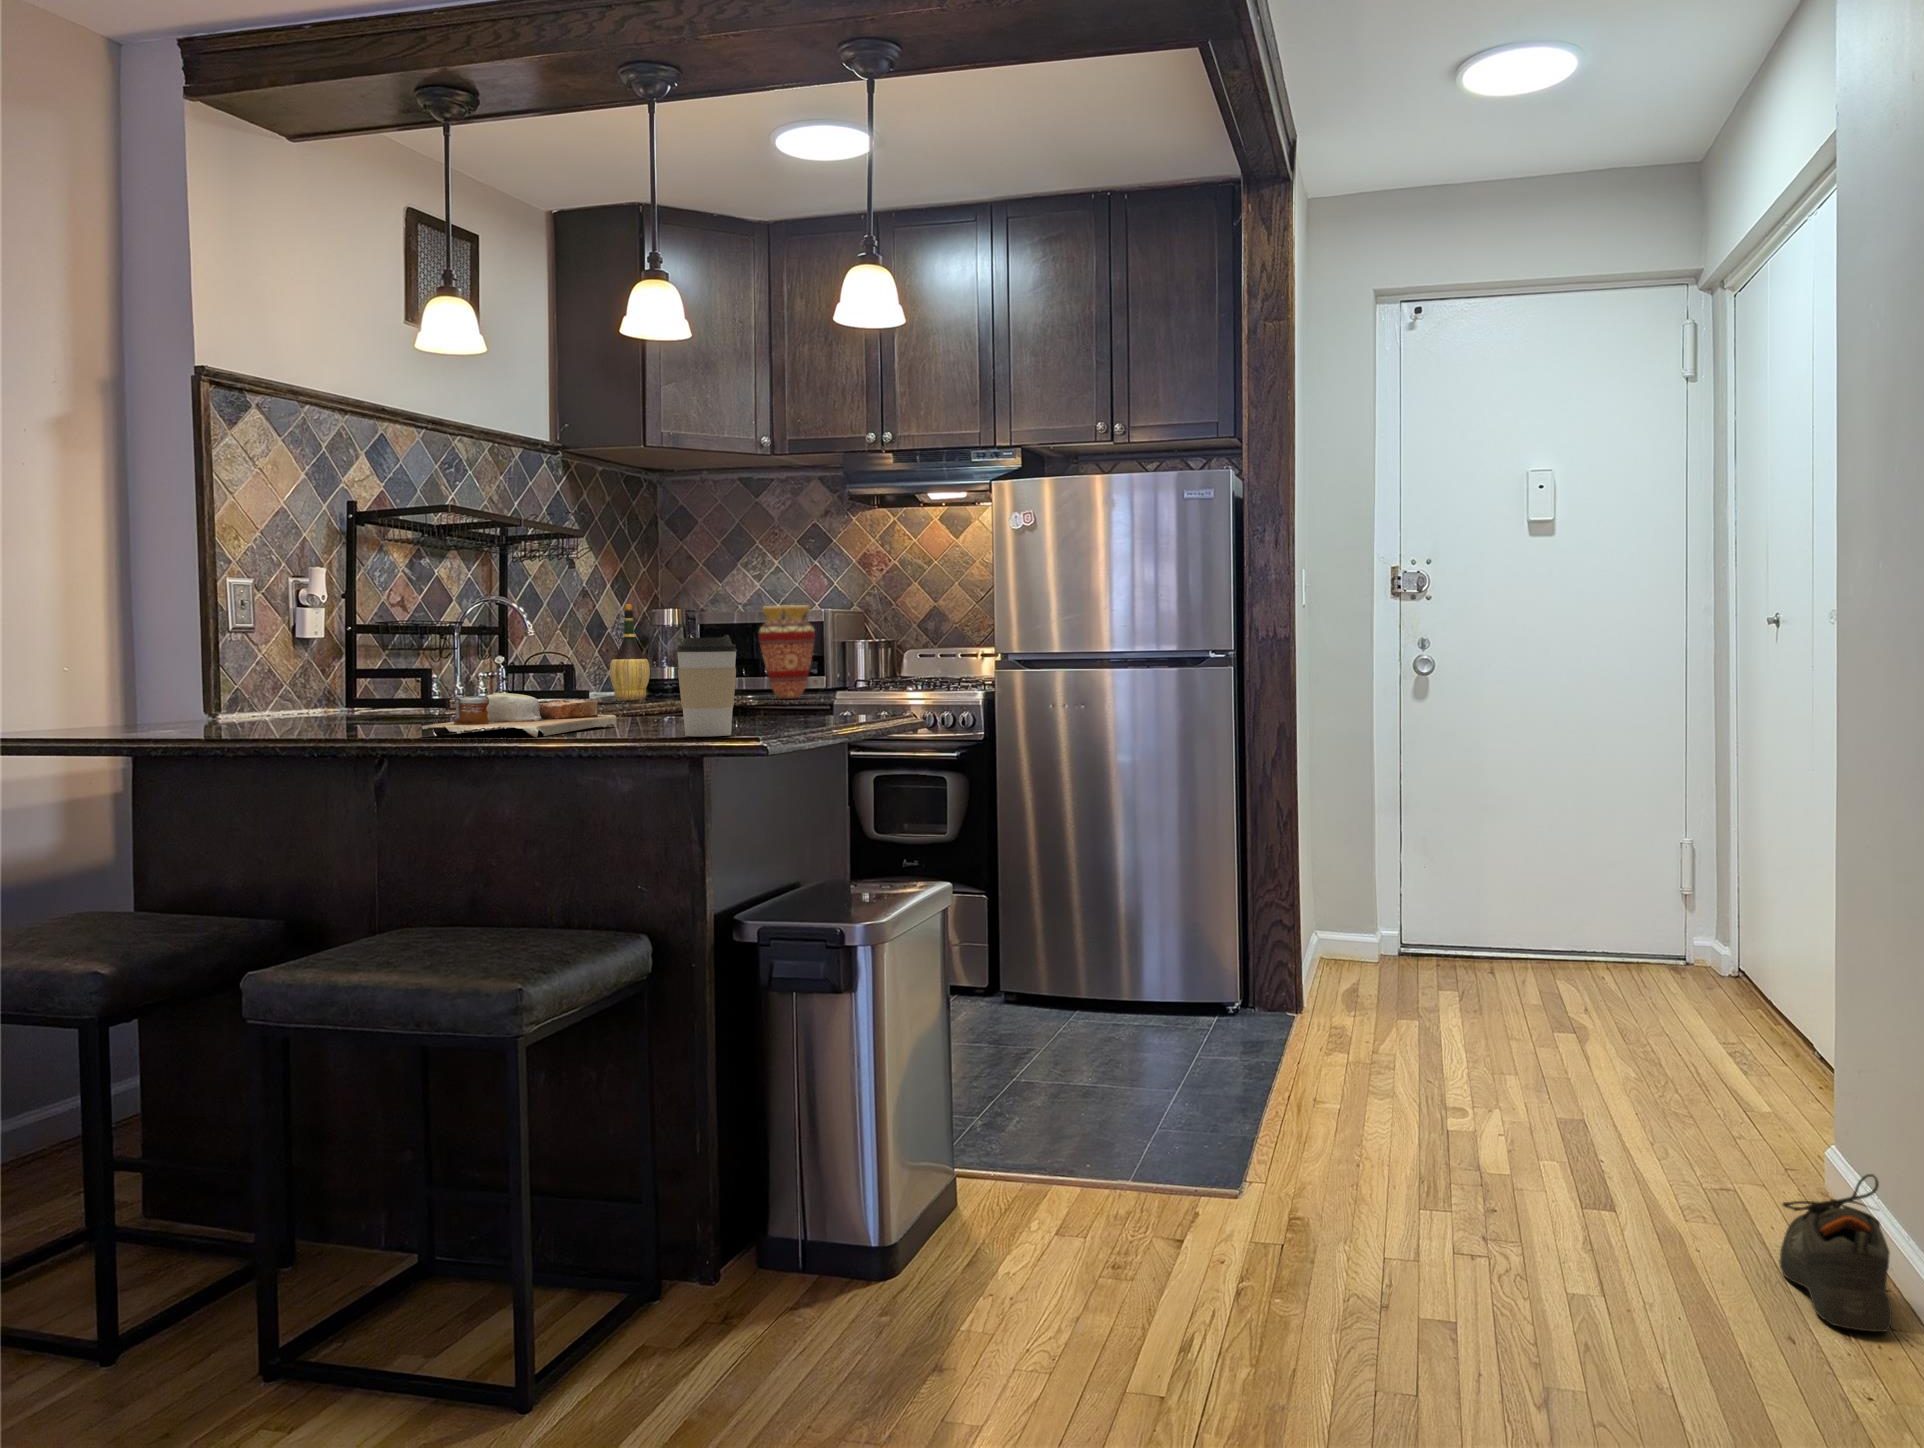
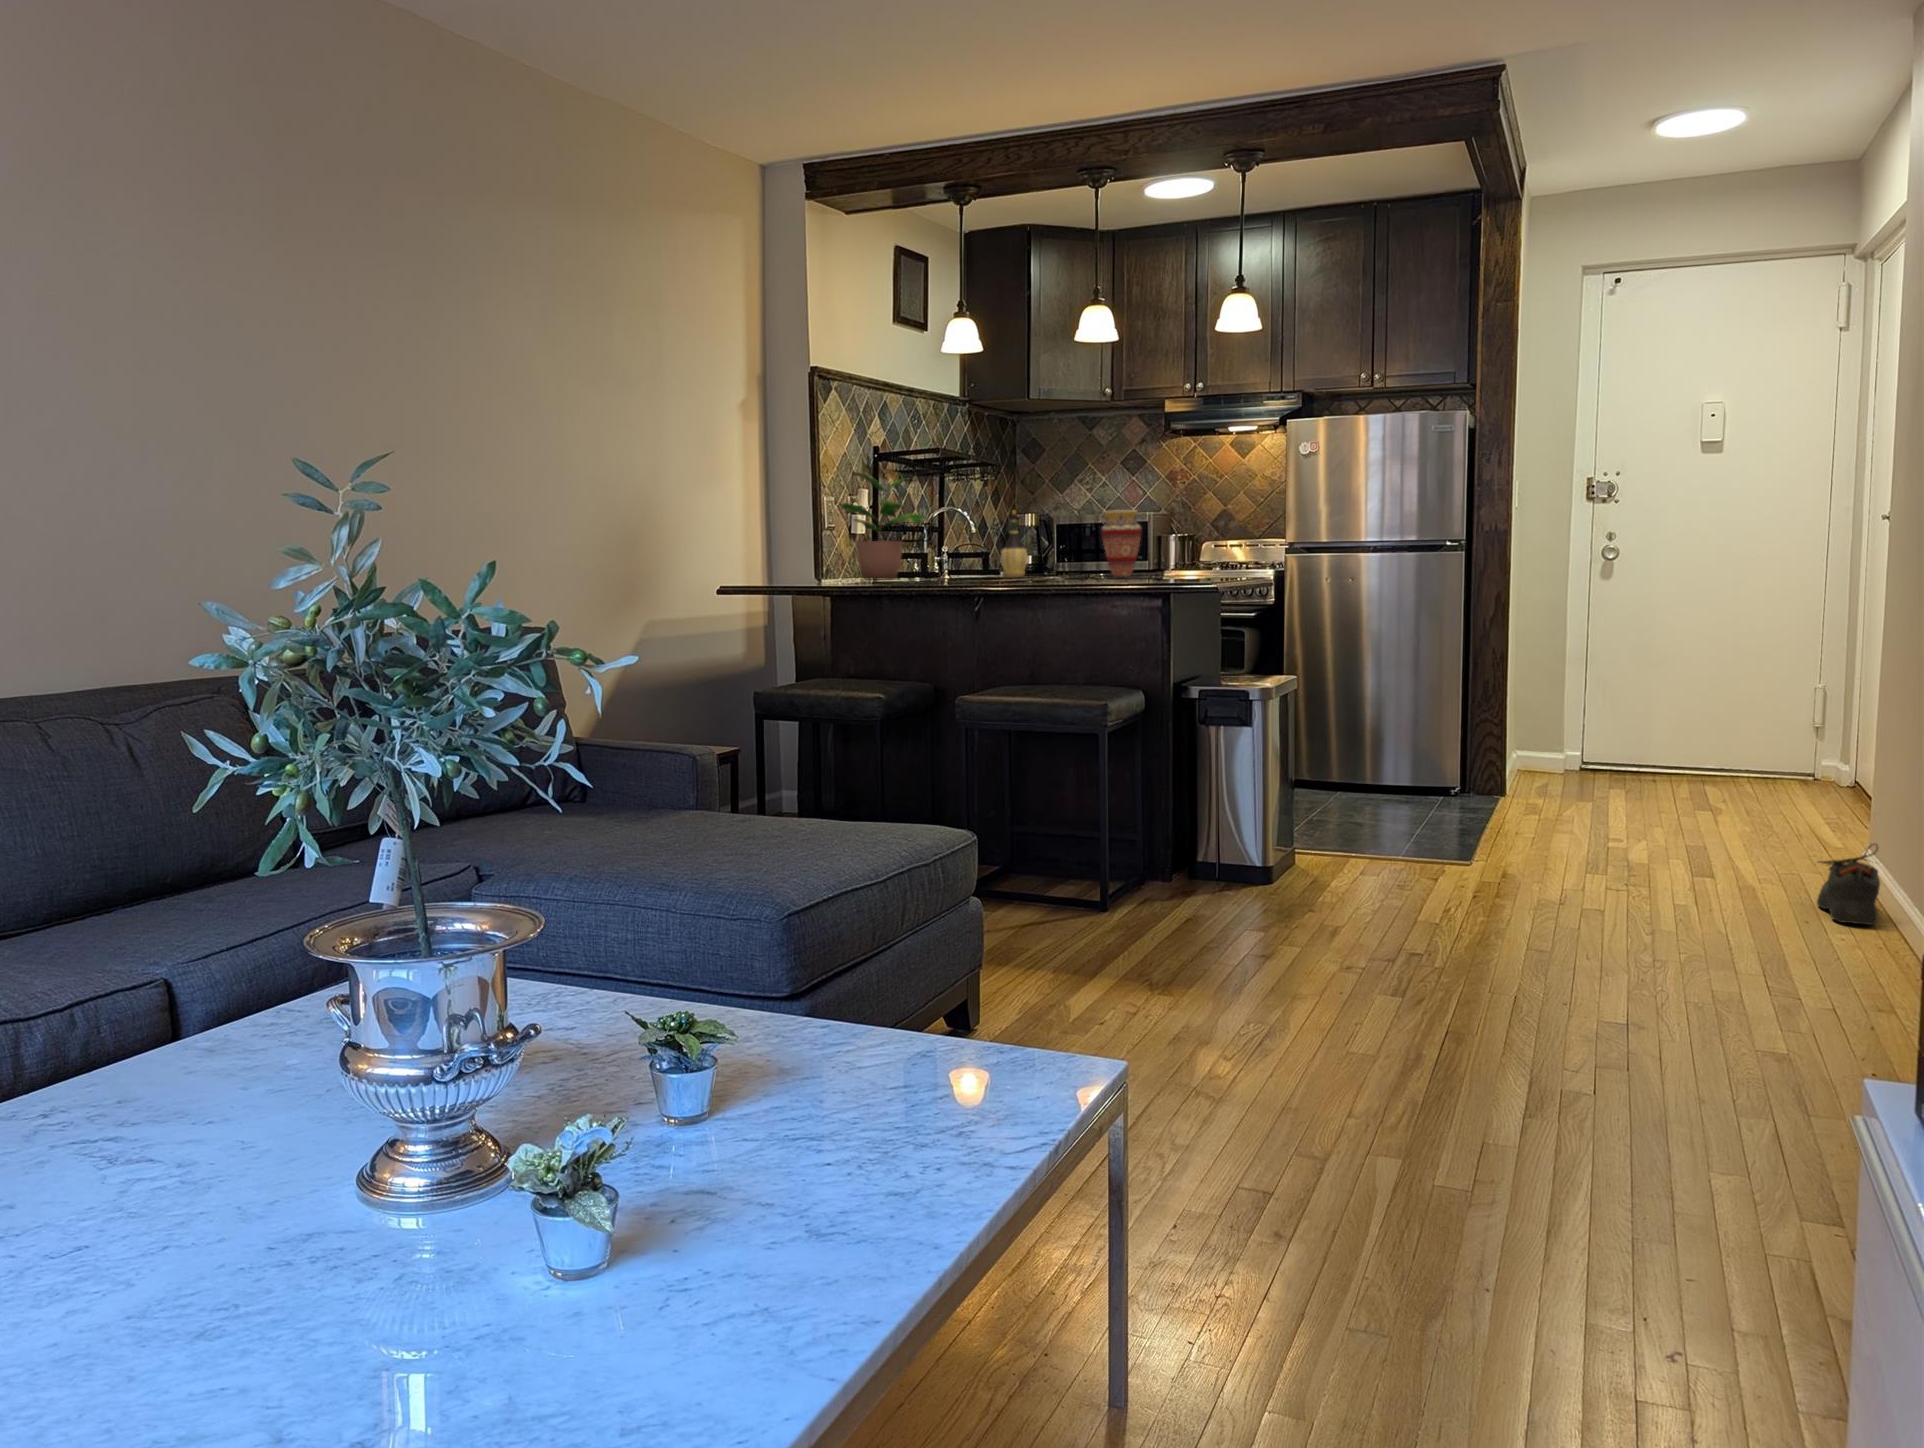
potted plant: none [279,541,421,713] -> present [840,472,927,579]
coffee cup: present [676,635,737,736] -> none [1166,525,1199,581]
cutting board: present [417,692,617,738] -> none [1025,559,1103,581]

